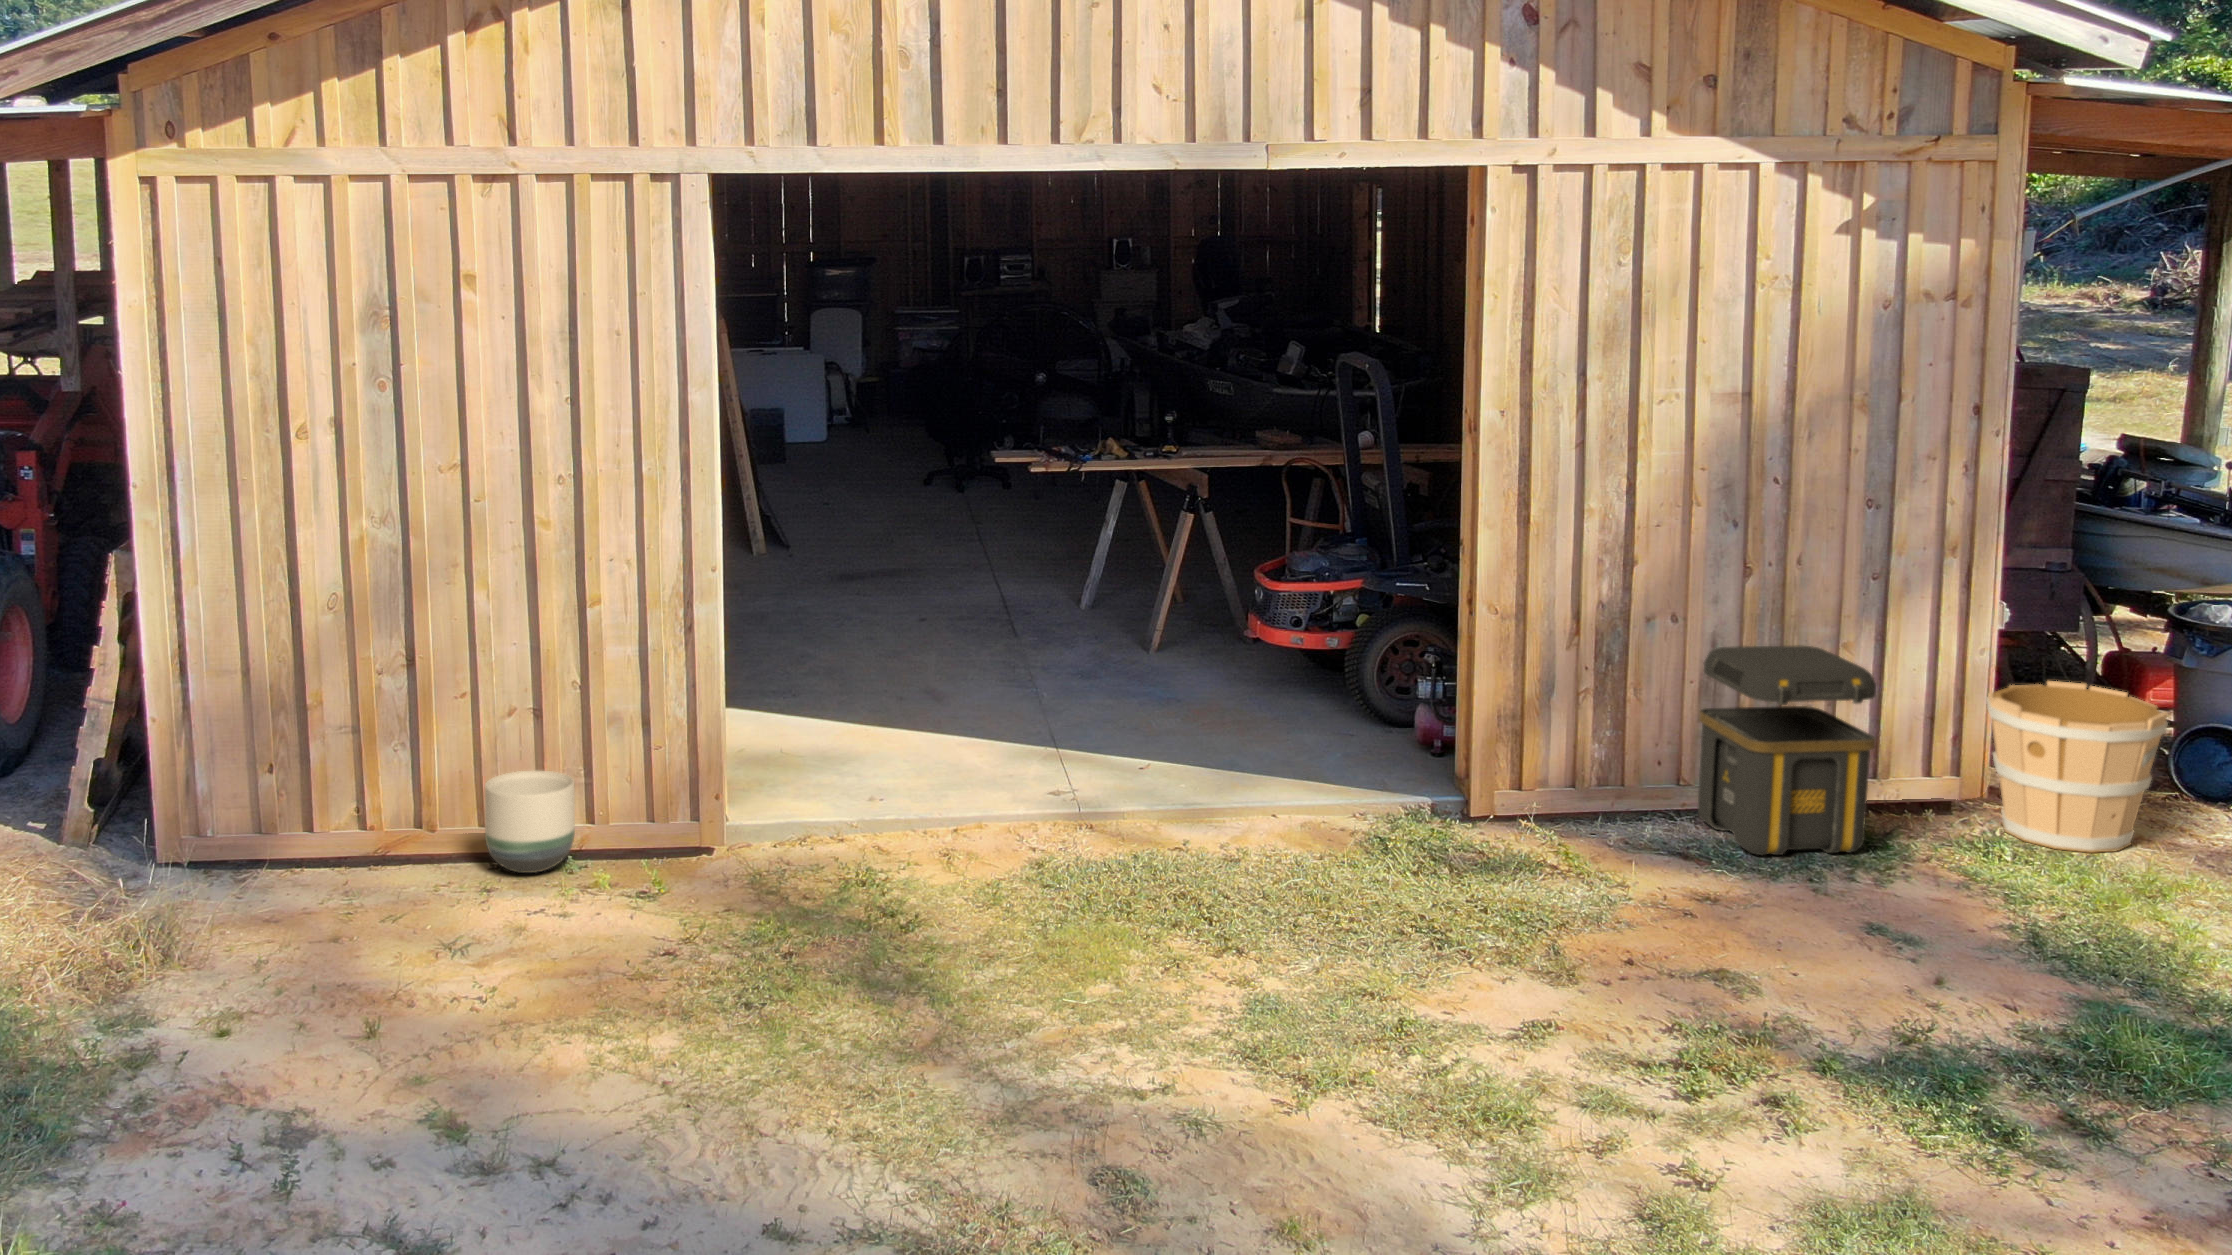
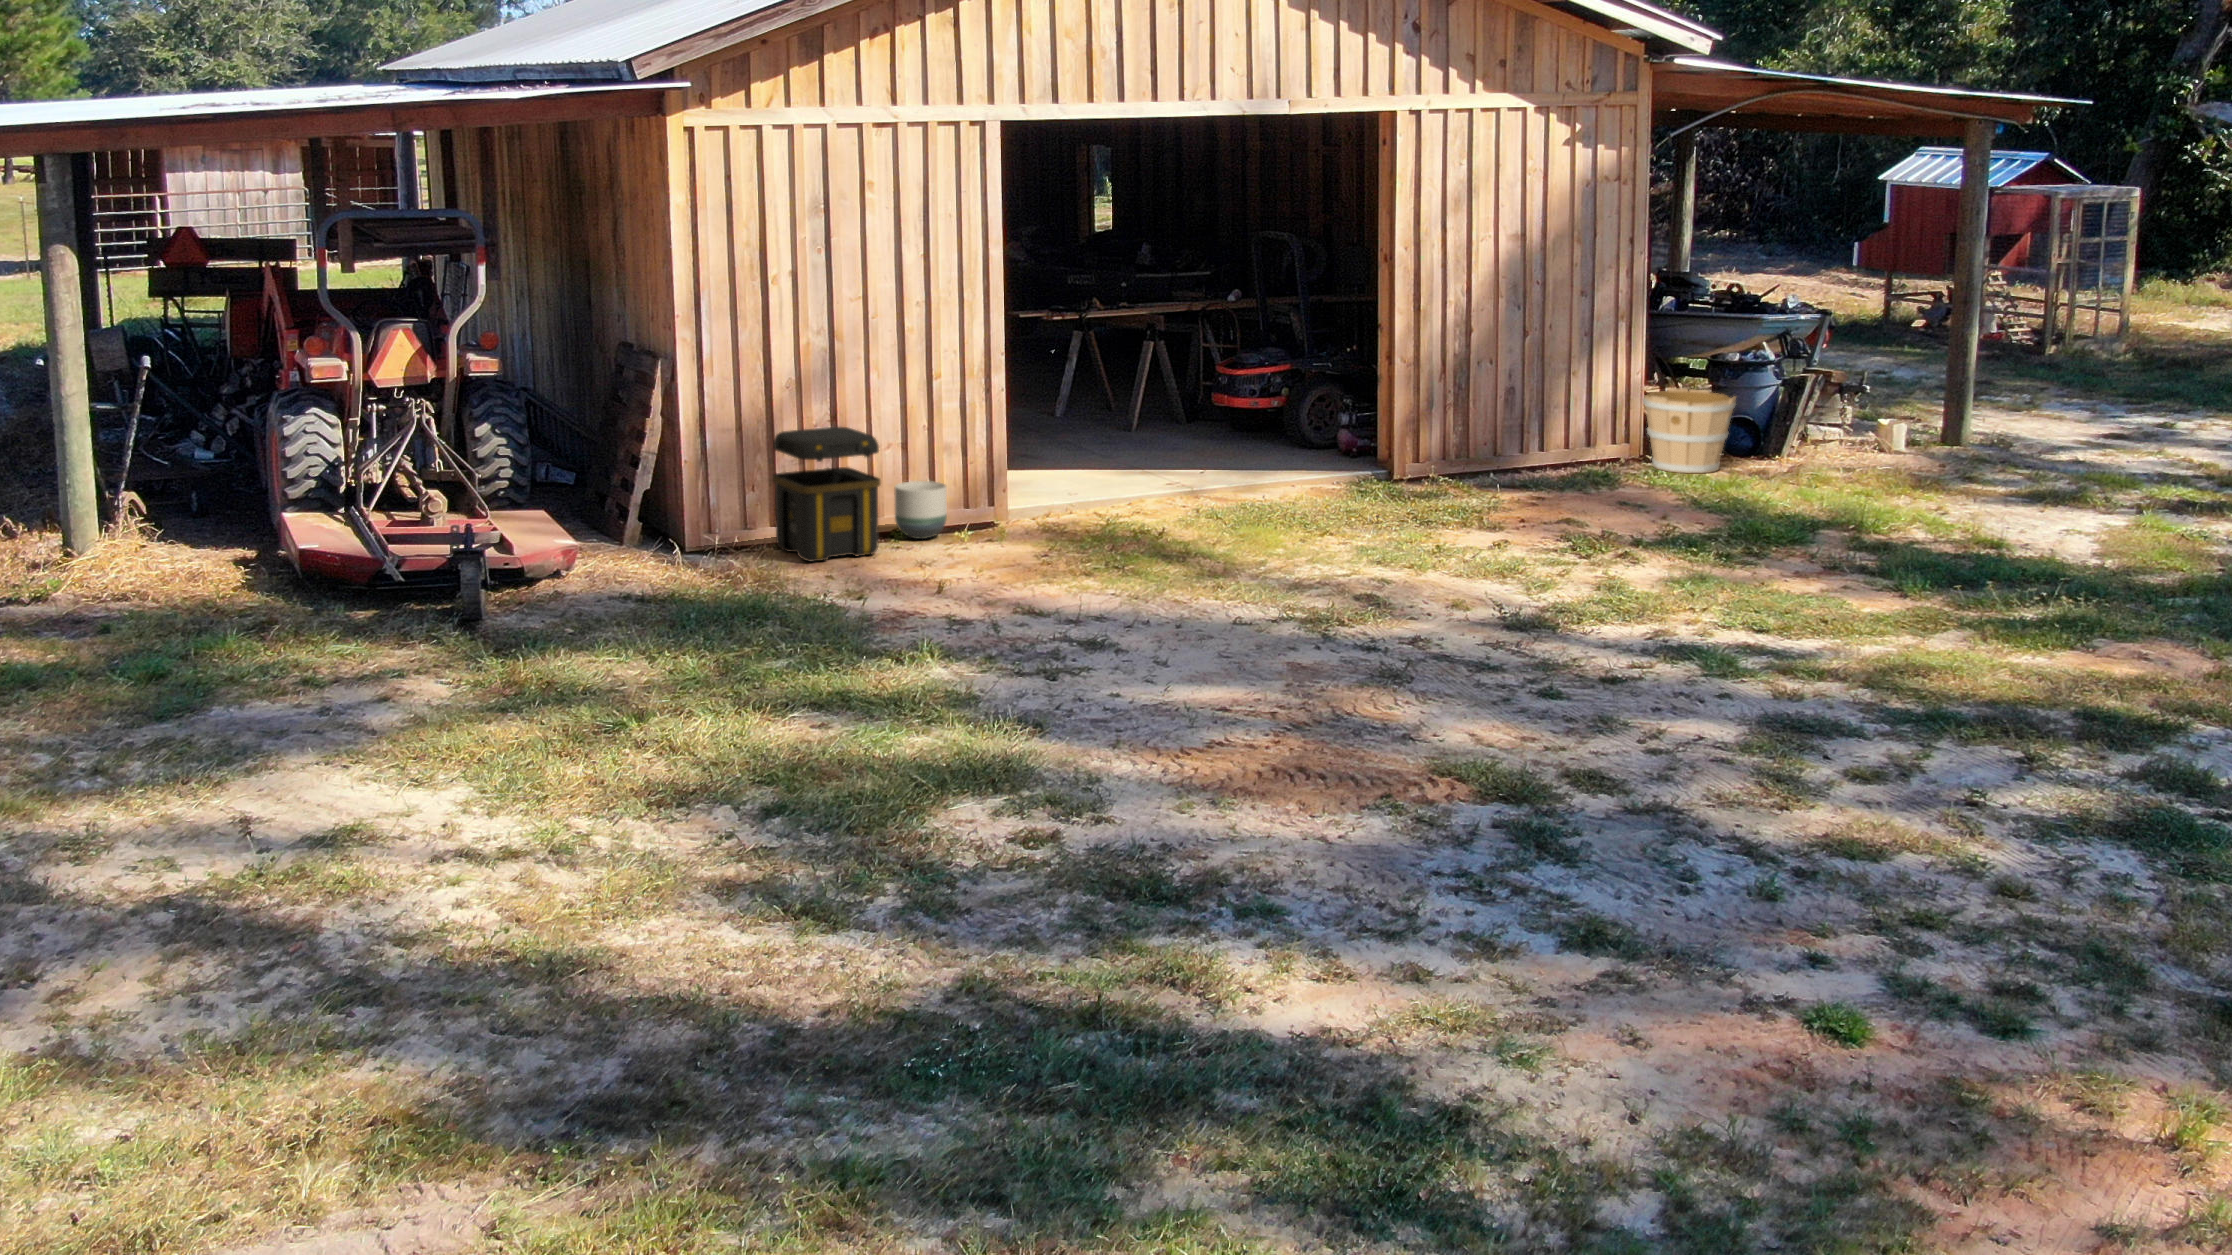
toolbox: present [1697,646,1876,855] -> present [773,427,881,562]

